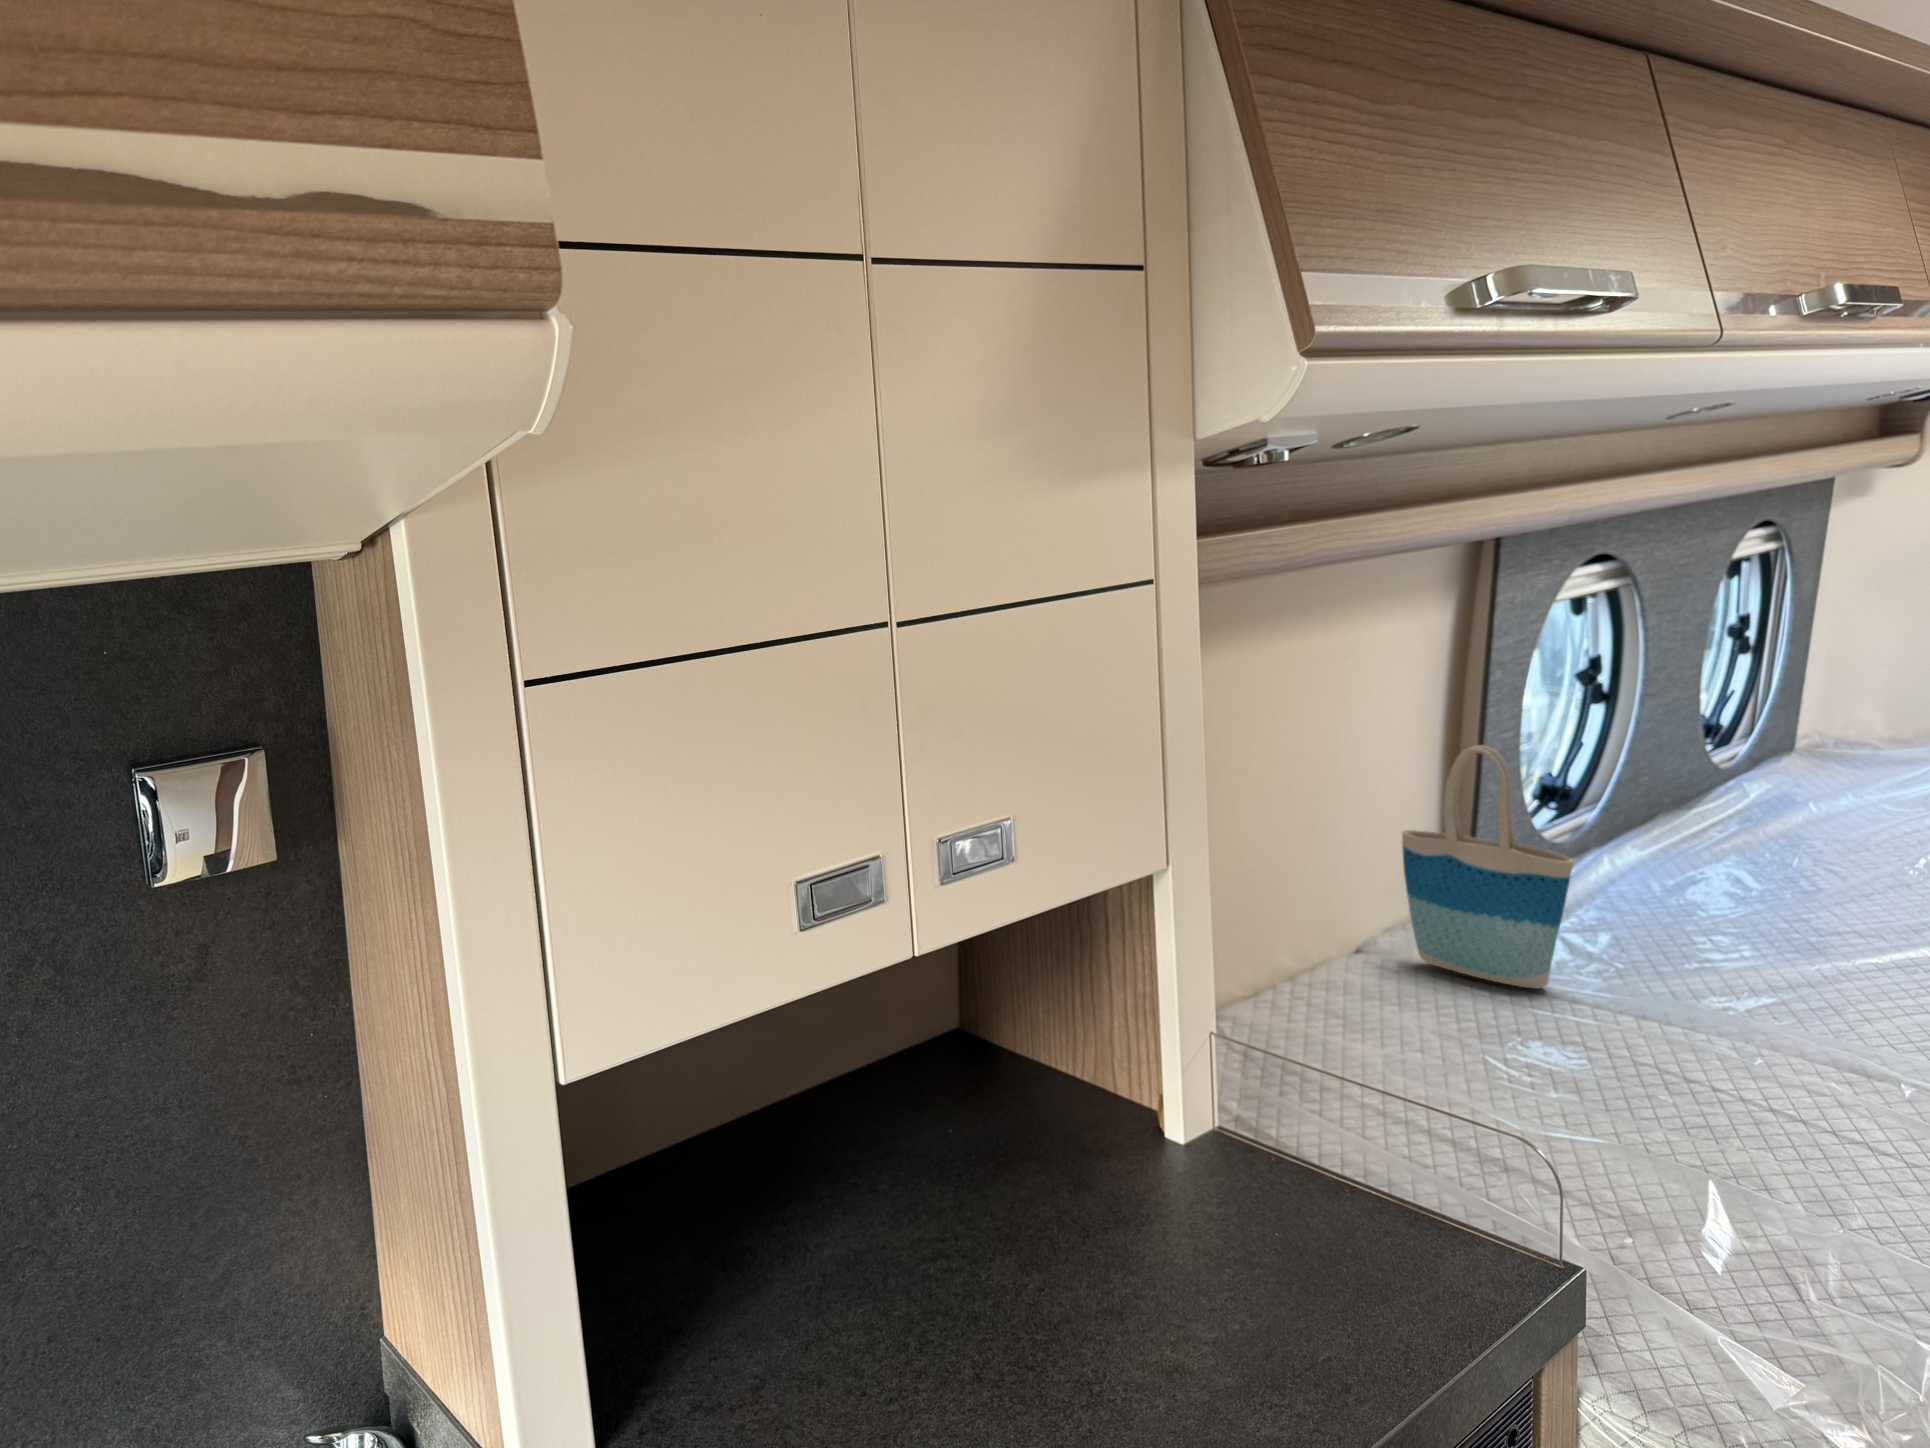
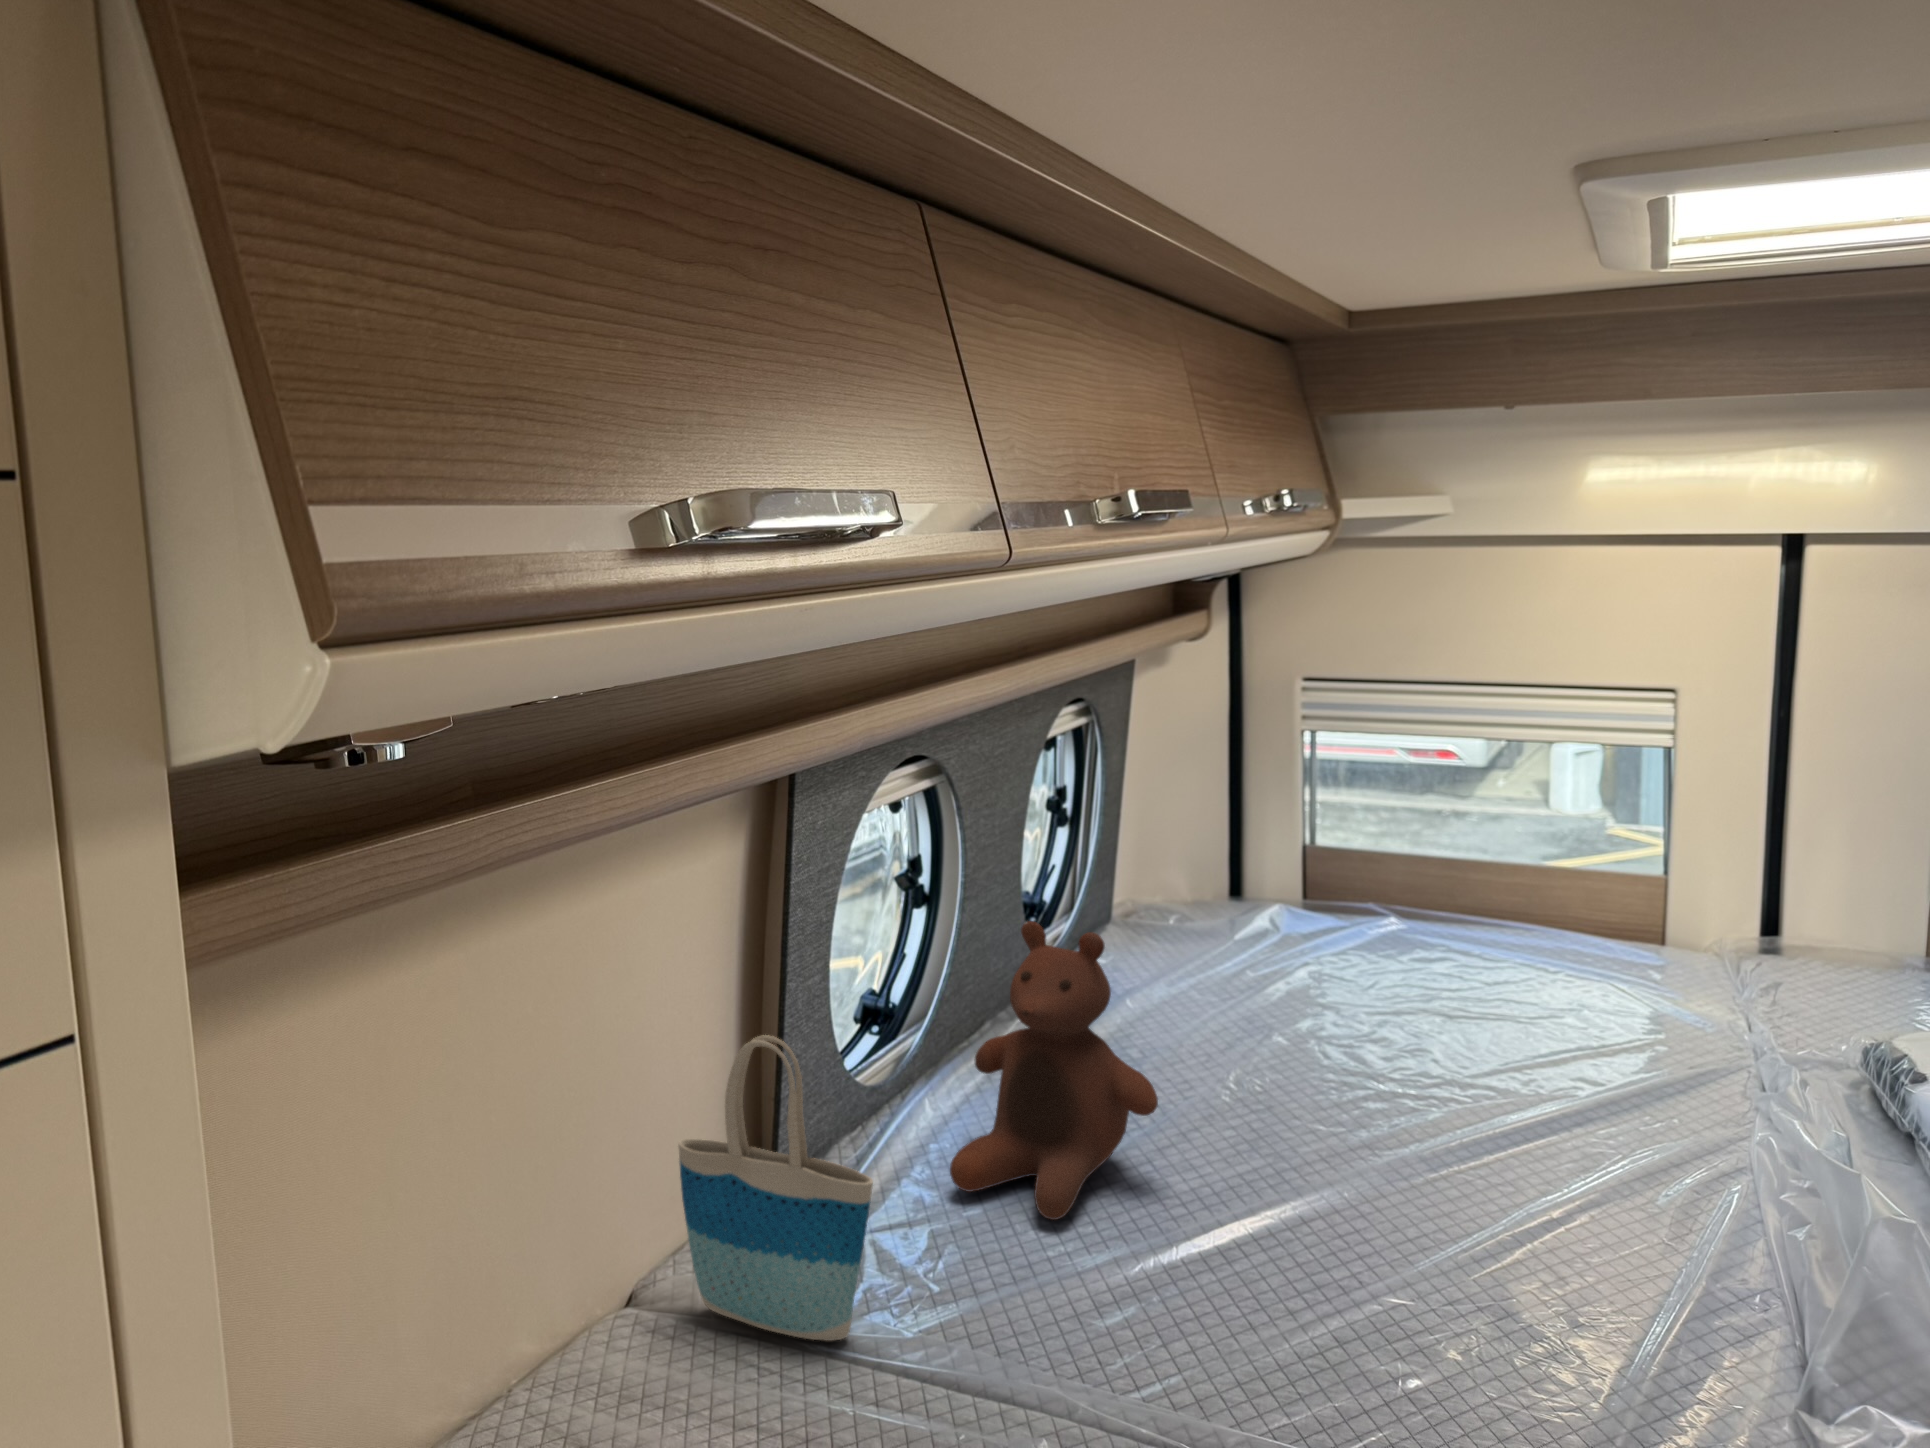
stuffed bear: none [1633,690,1847,938] -> present [950,921,1158,1220]

